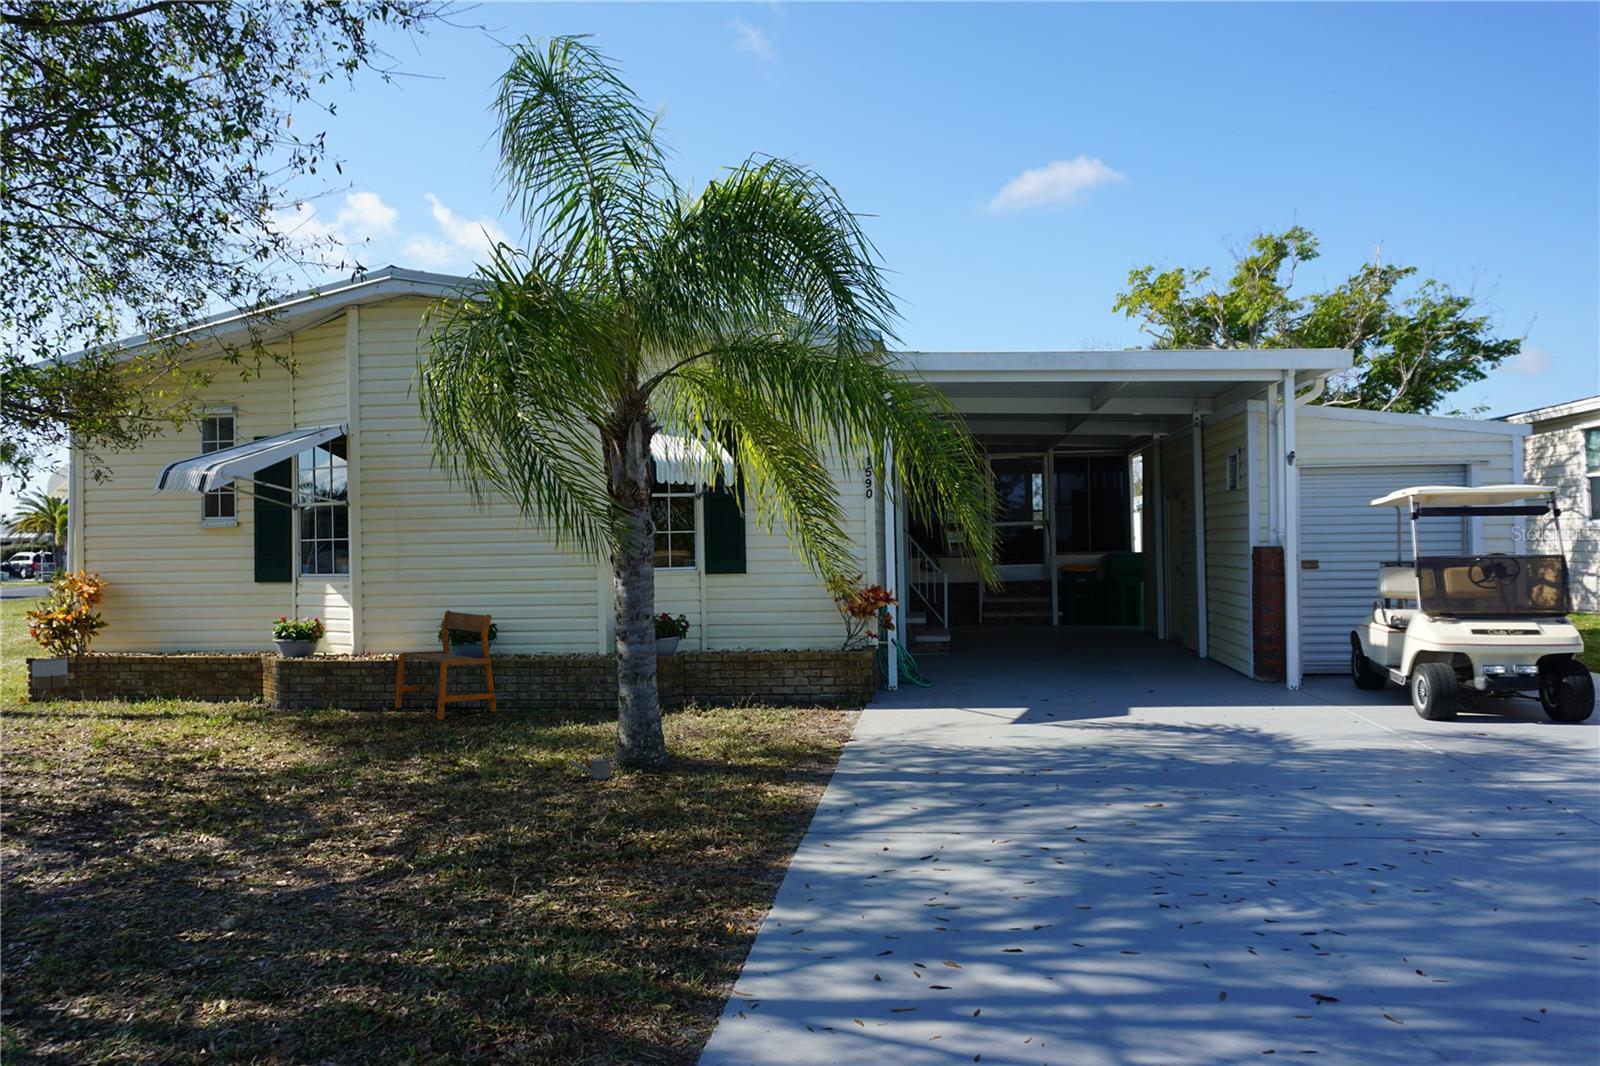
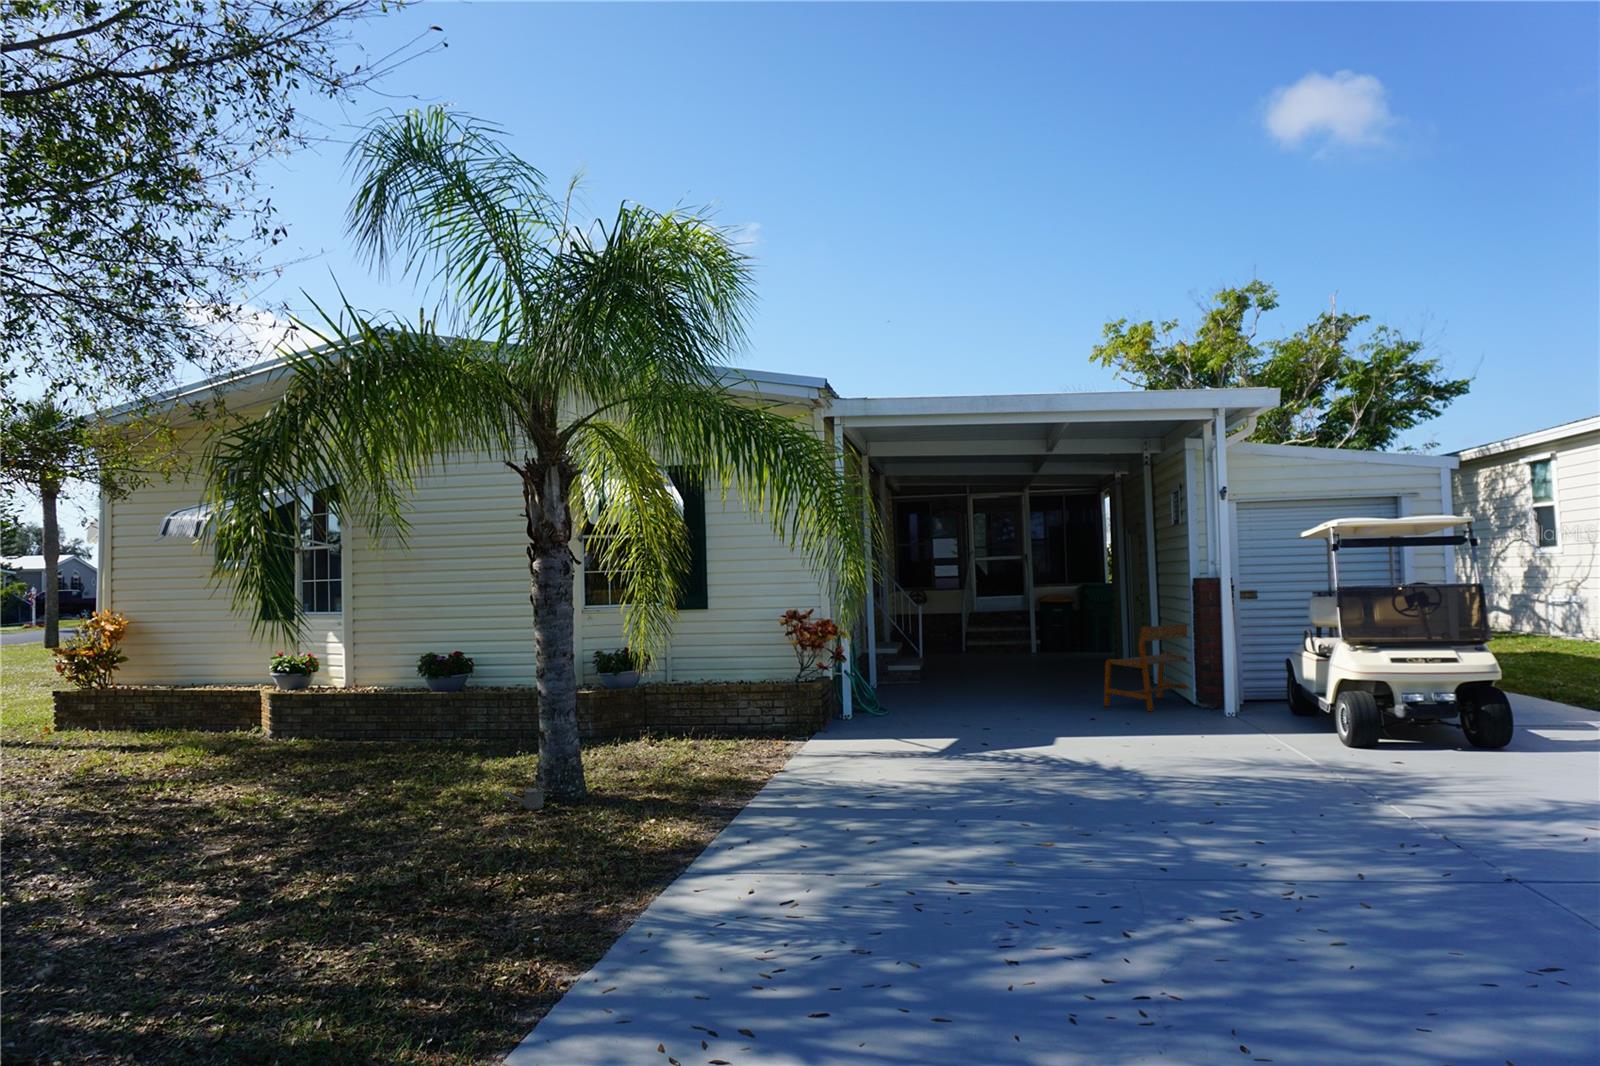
bench: present [395,611,497,720] -> present [1104,624,1187,711]
planter: present [32,659,68,702] -> none [52,693,85,734]

